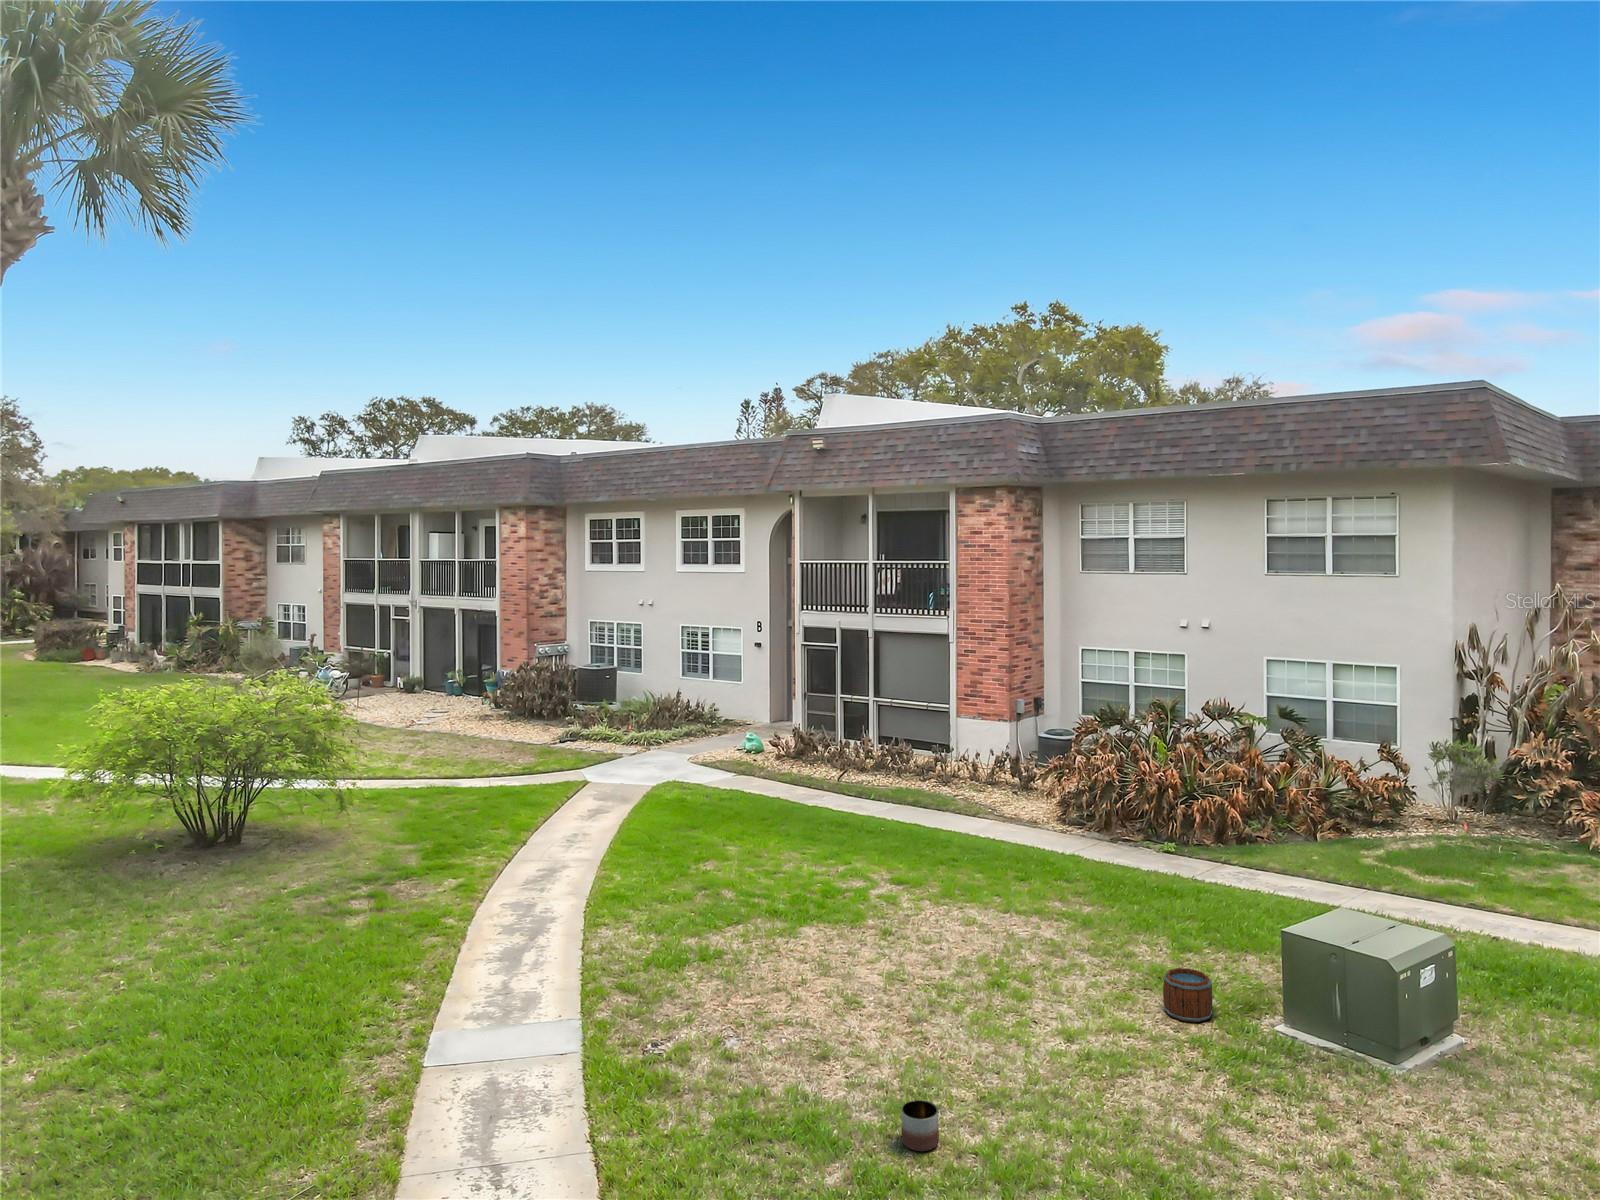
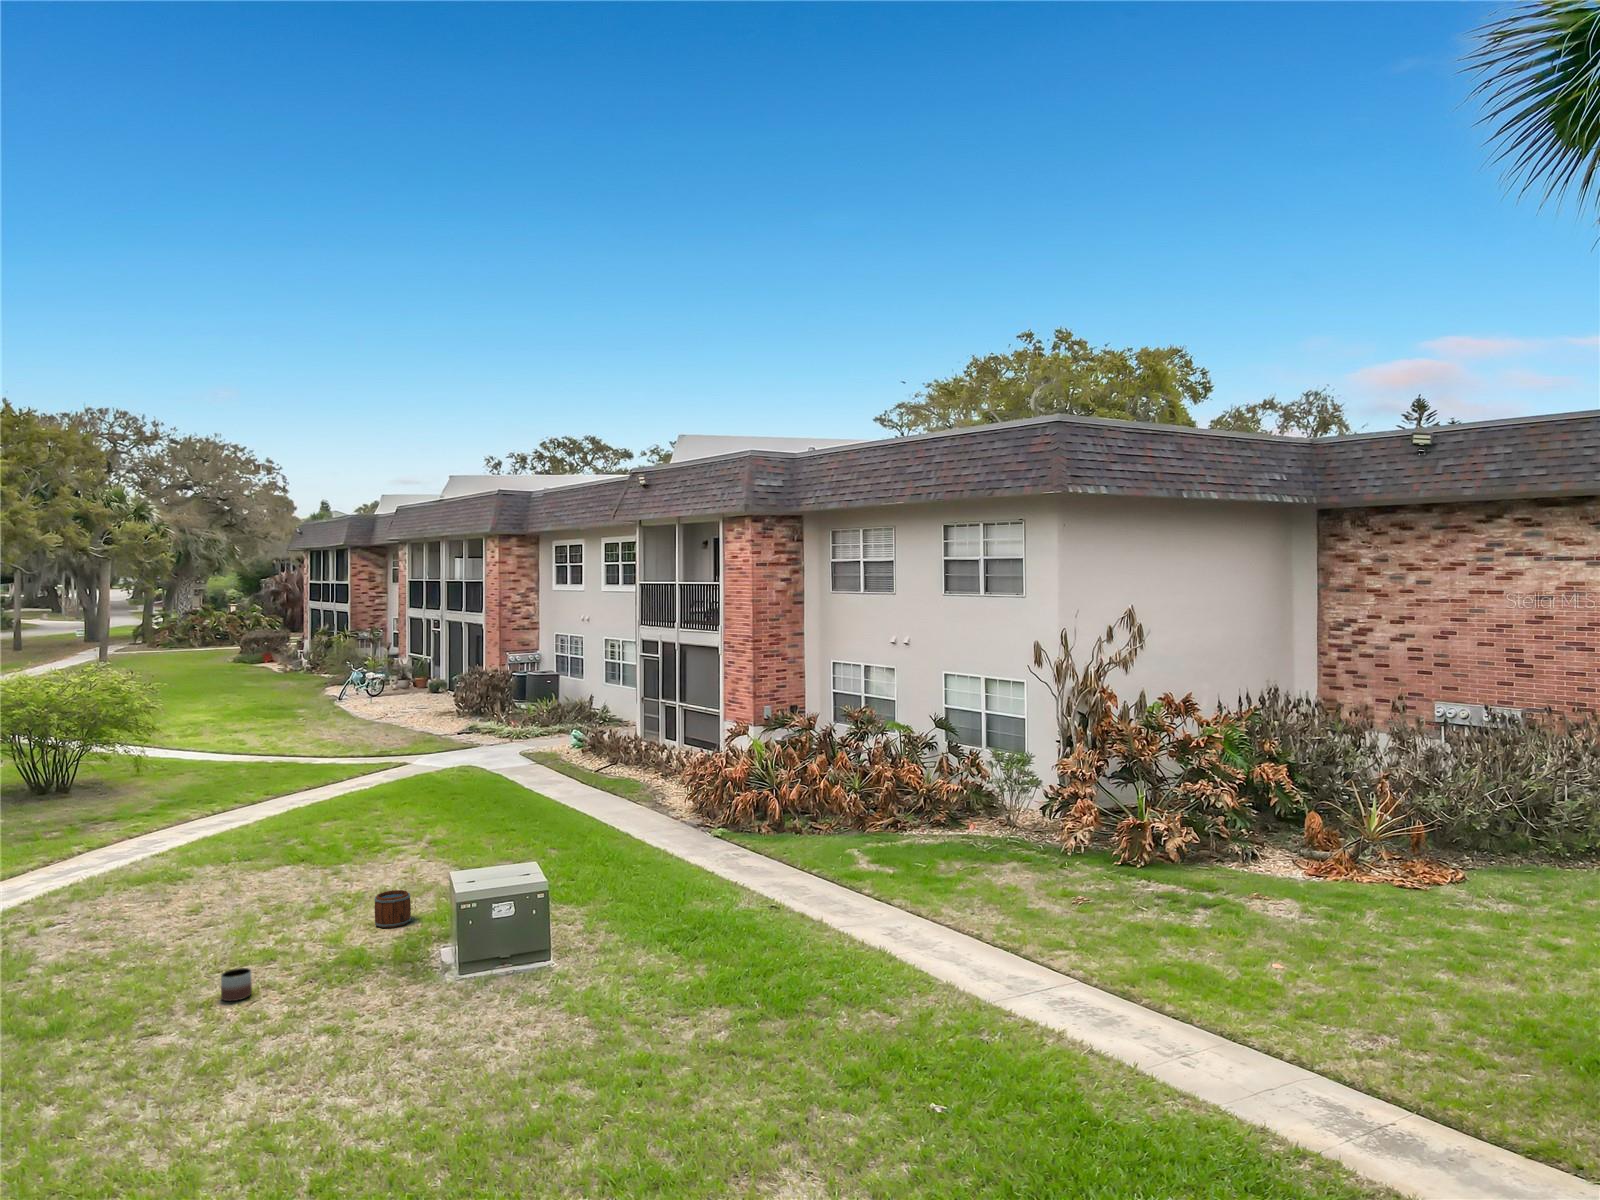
planter: present [901,1100,939,1151] -> present [221,968,252,1001]

